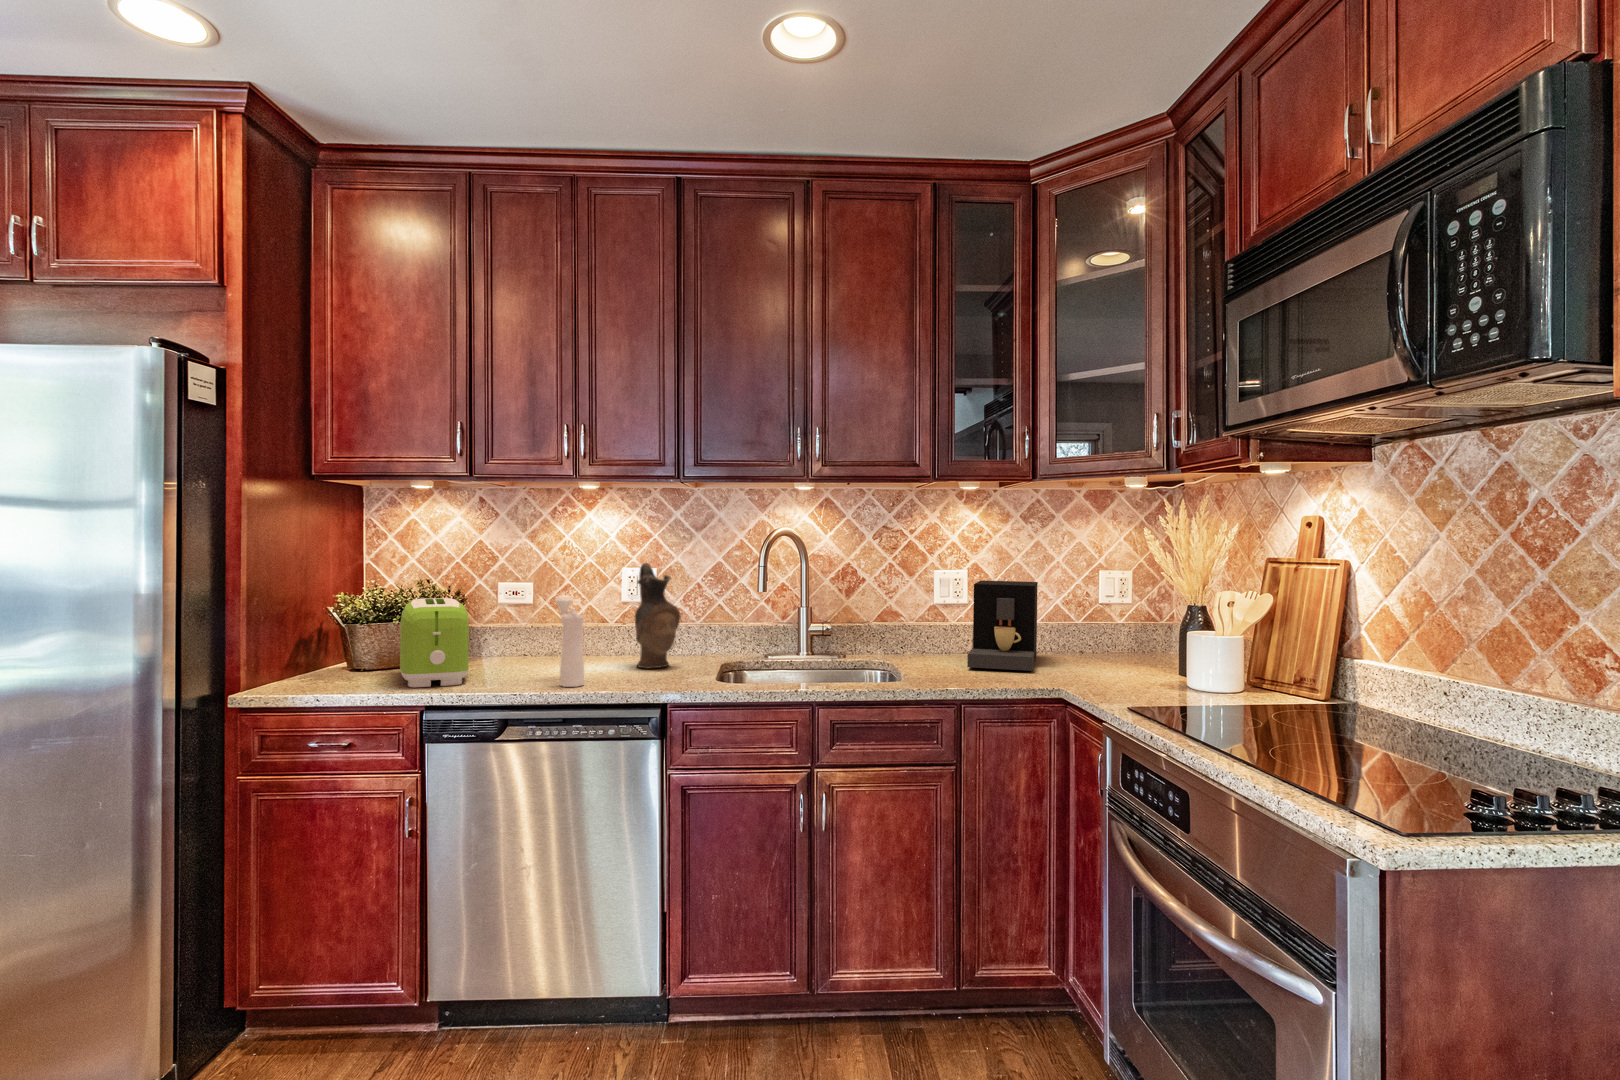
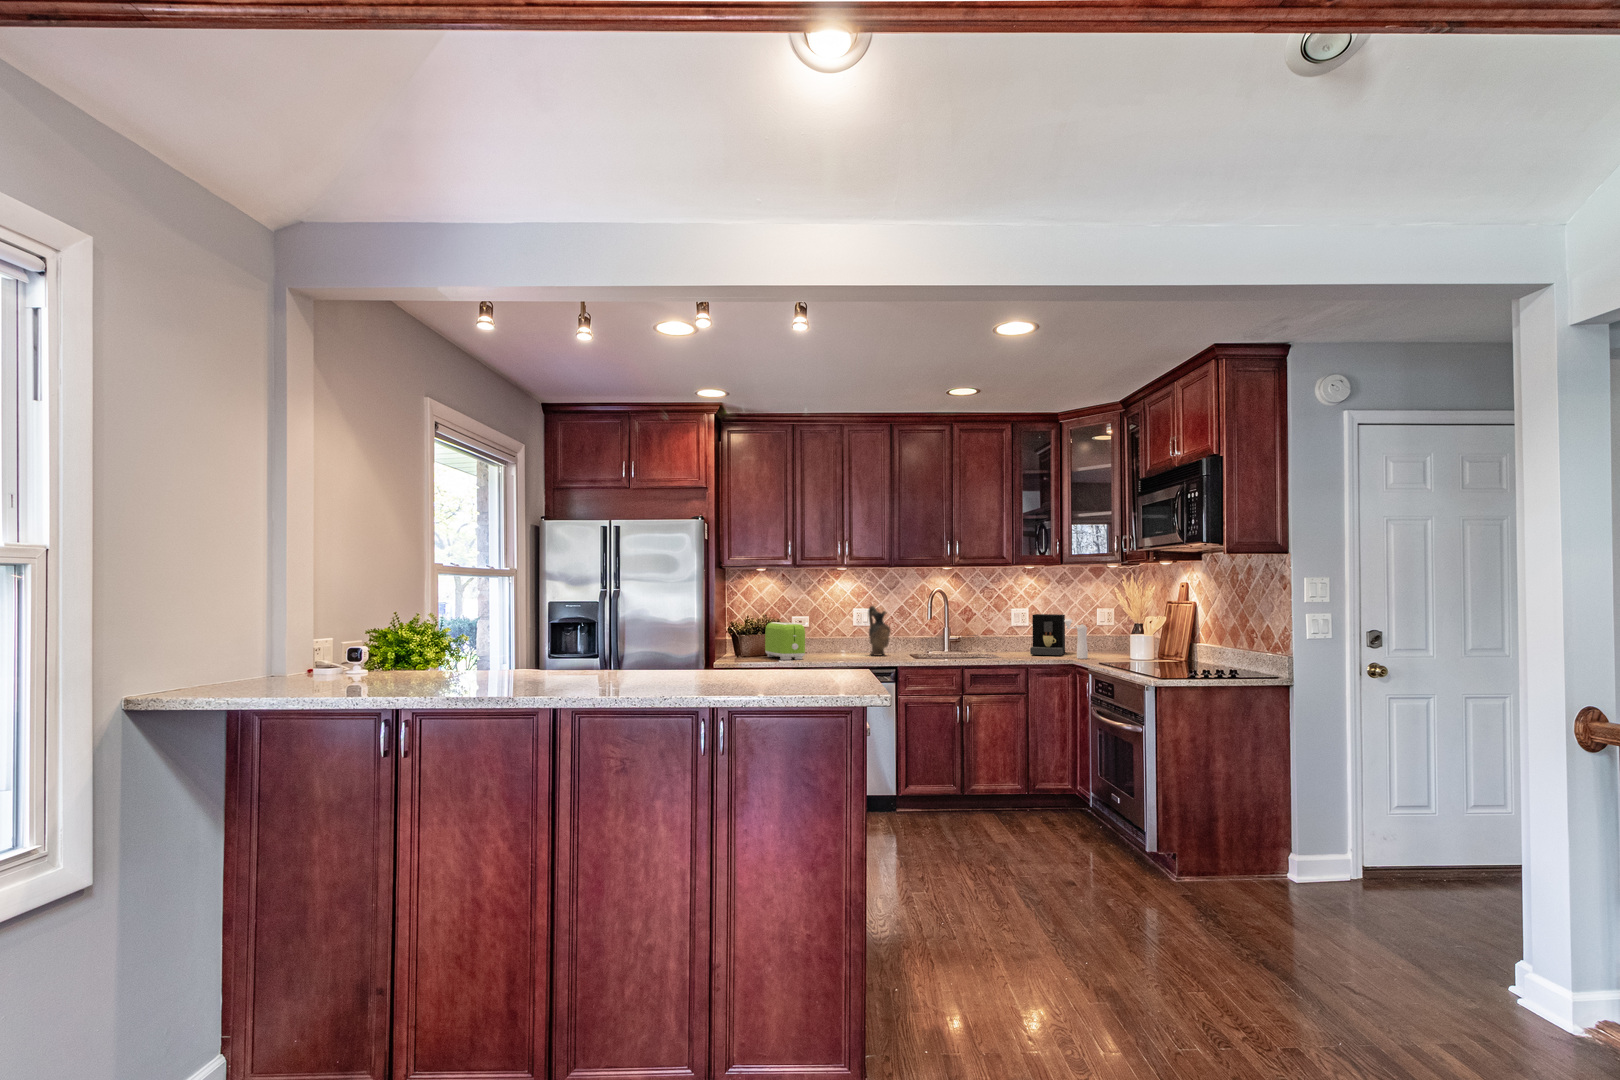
pepper mill: present [555,595,585,687] -> present [1064,619,1088,659]

